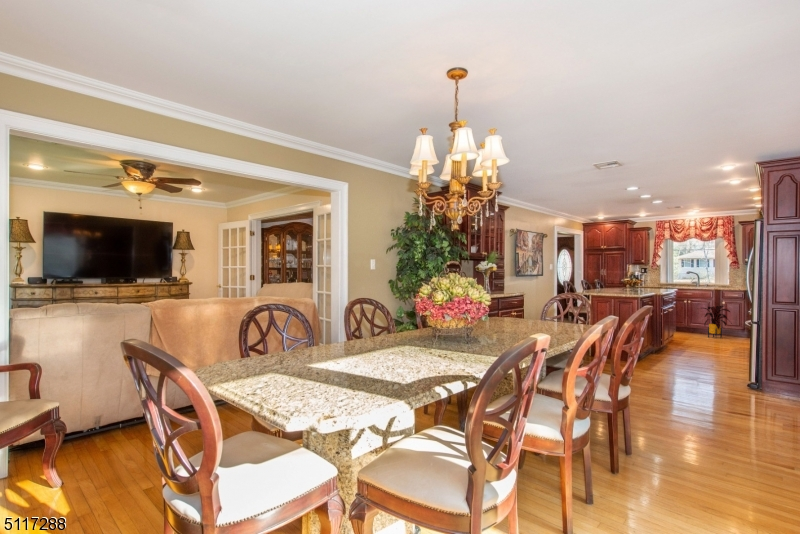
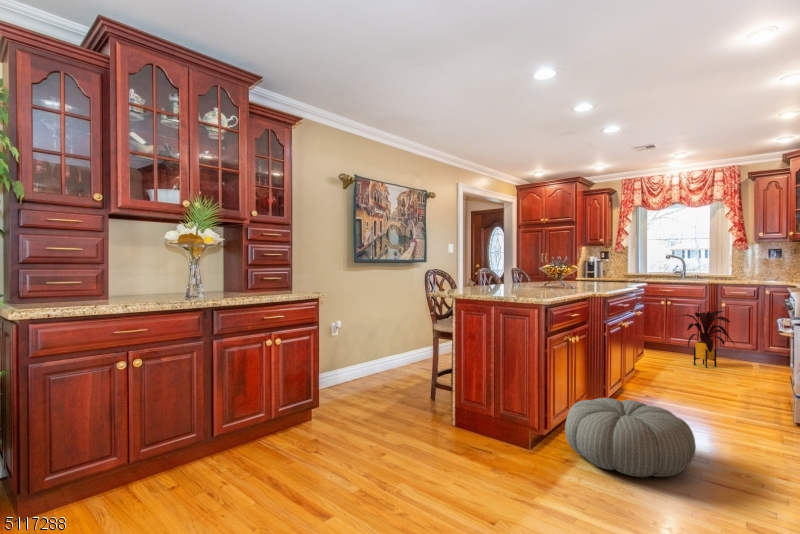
pouf: none [666,344,727,371] -> present [565,398,696,477]

